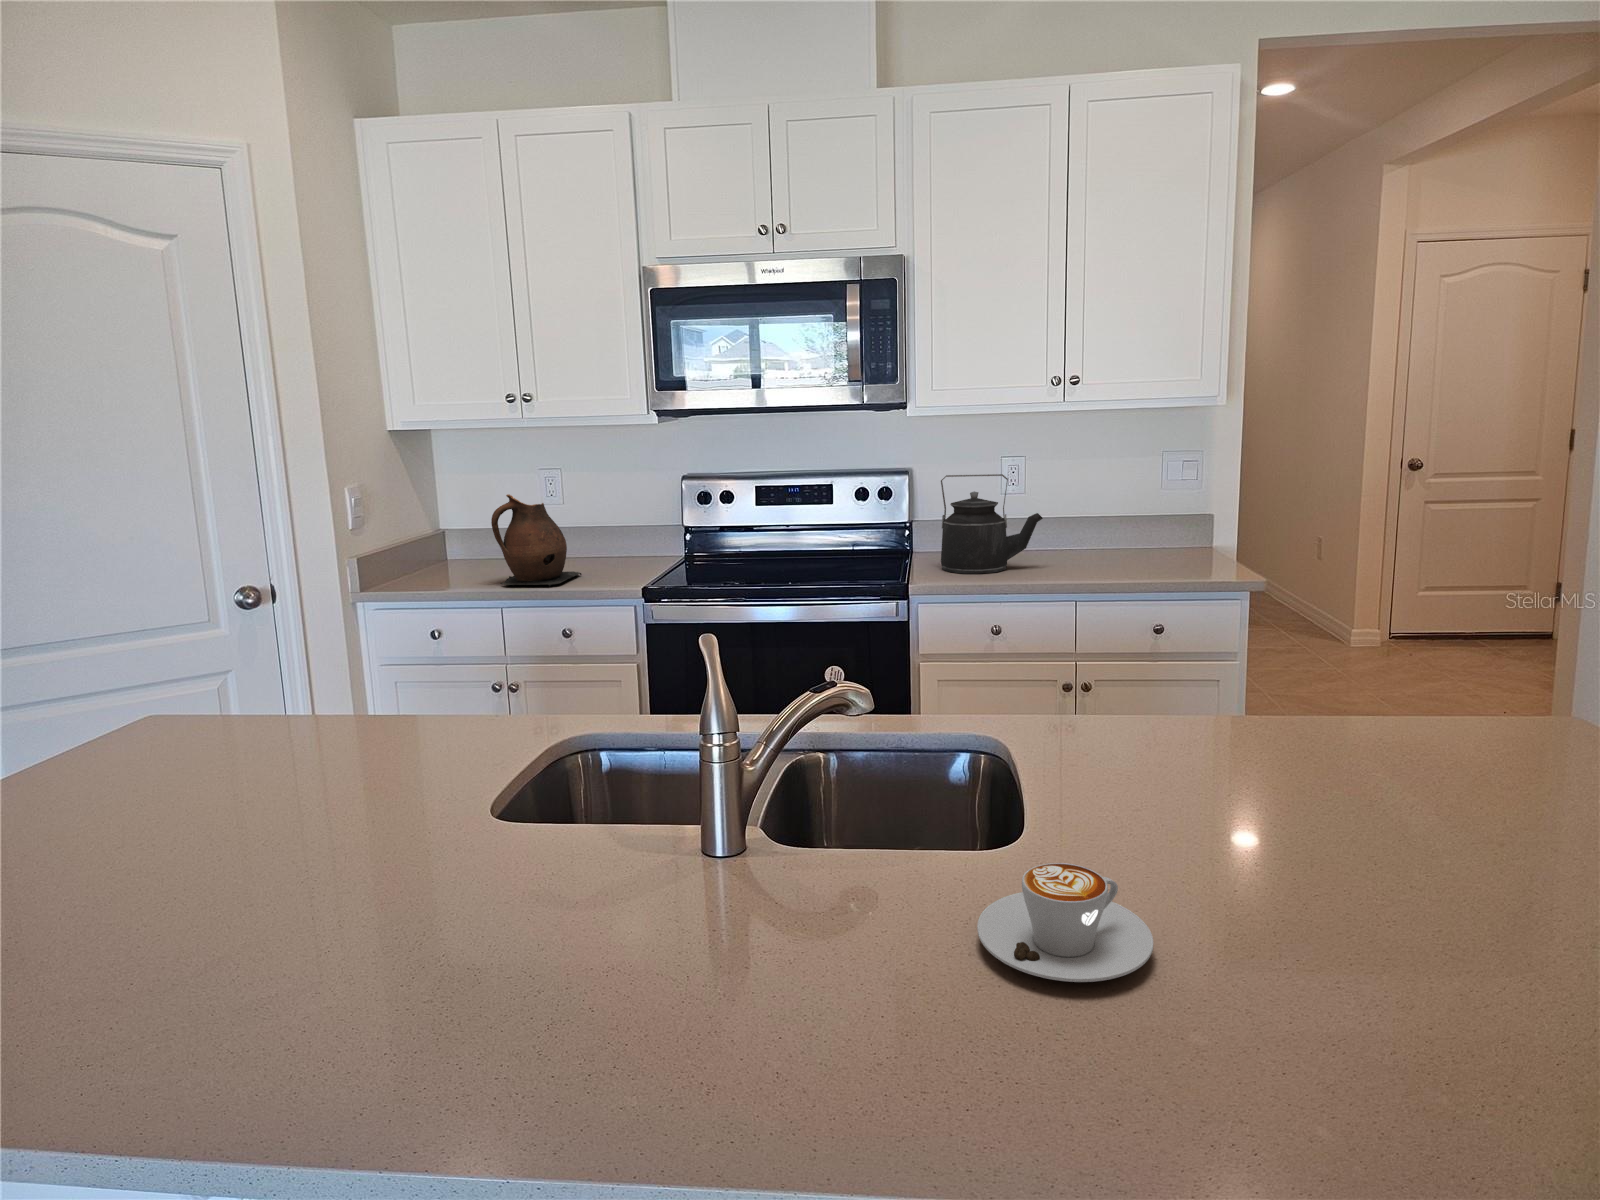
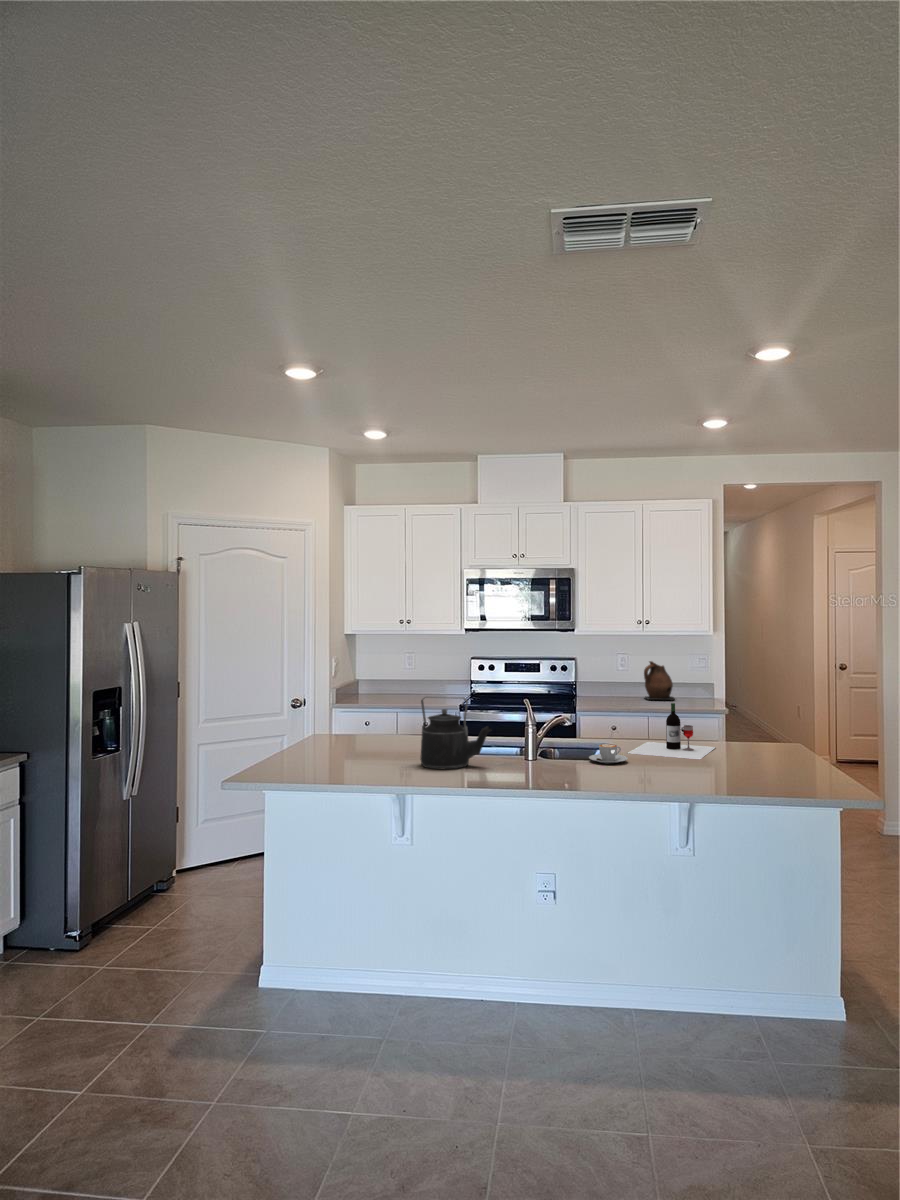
kettle: present [941,474,1043,574] -> present [420,696,491,769]
ceramic pitcher: present [491,494,581,586] -> present [644,661,674,700]
wine bottle: none [1114,641,1443,903] -> present [628,703,715,759]

